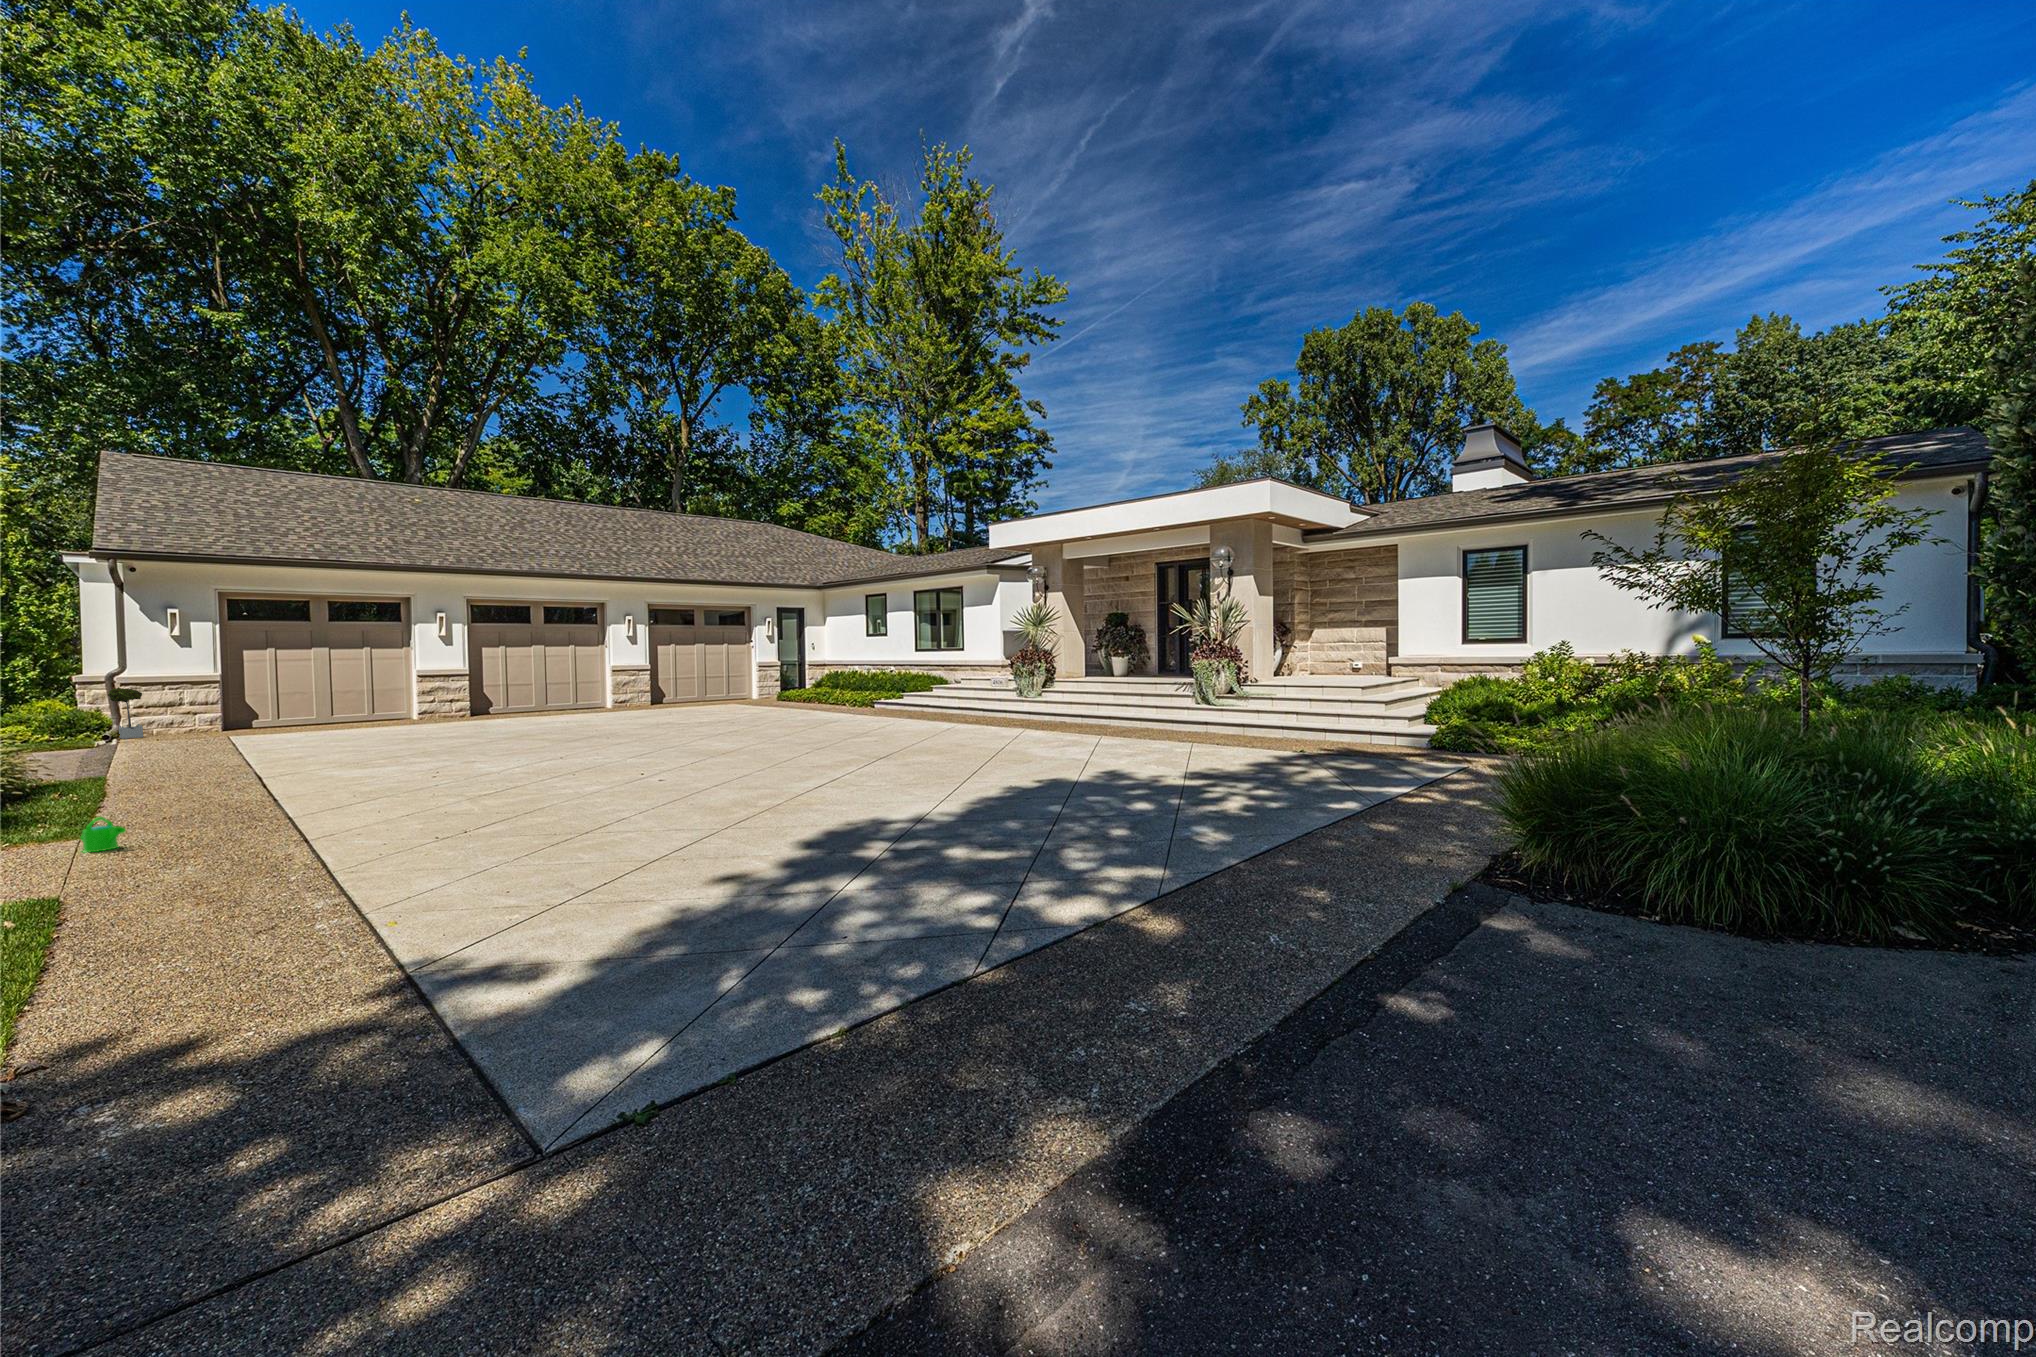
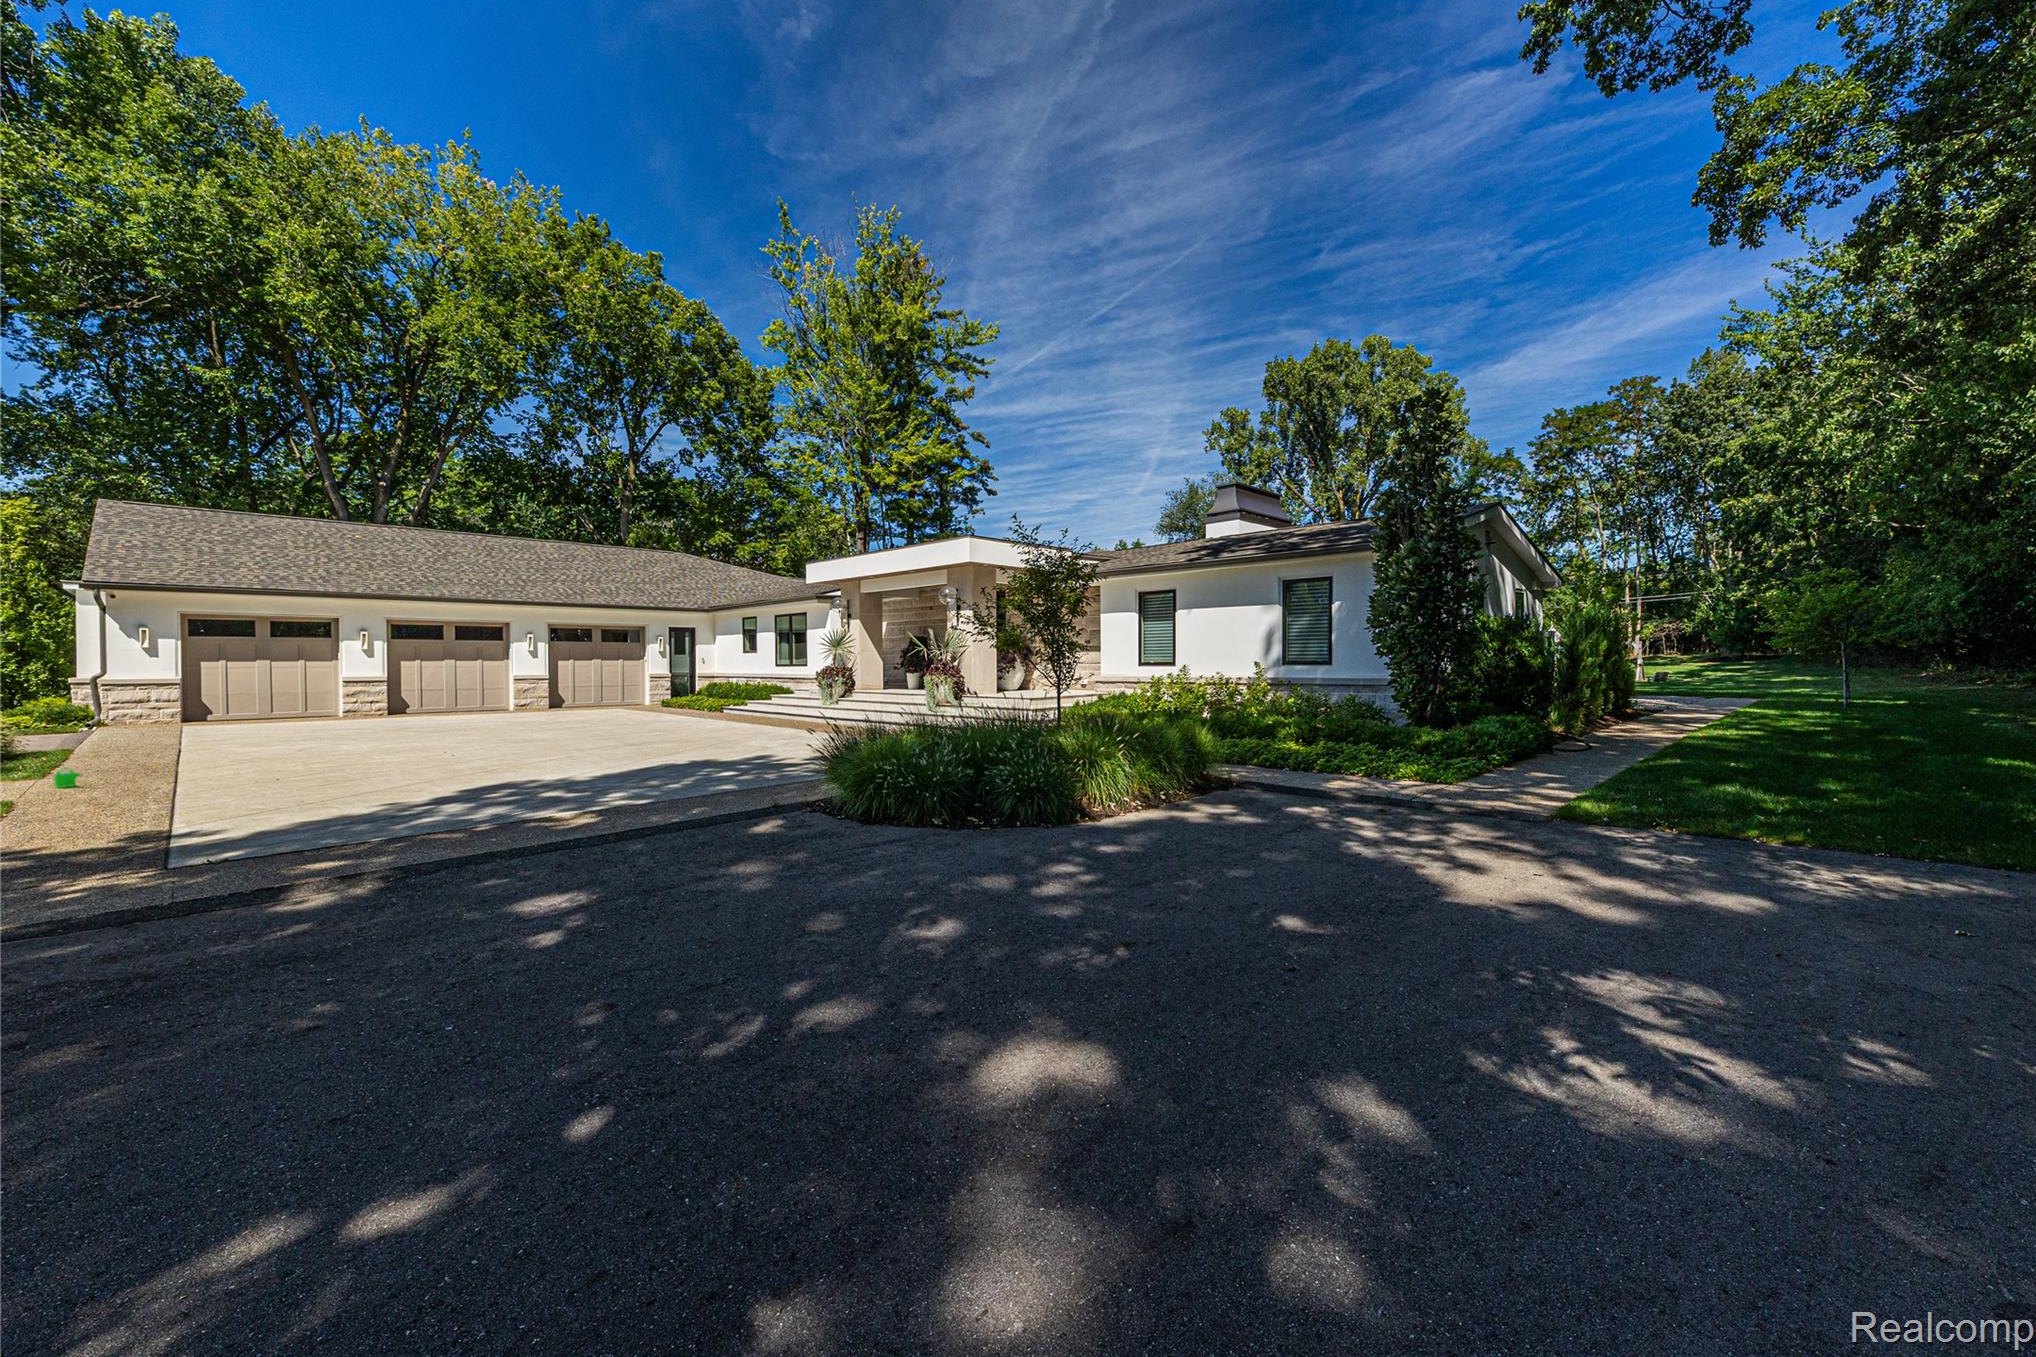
potted tree: present [108,687,143,739] -> none [91,688,118,728]

